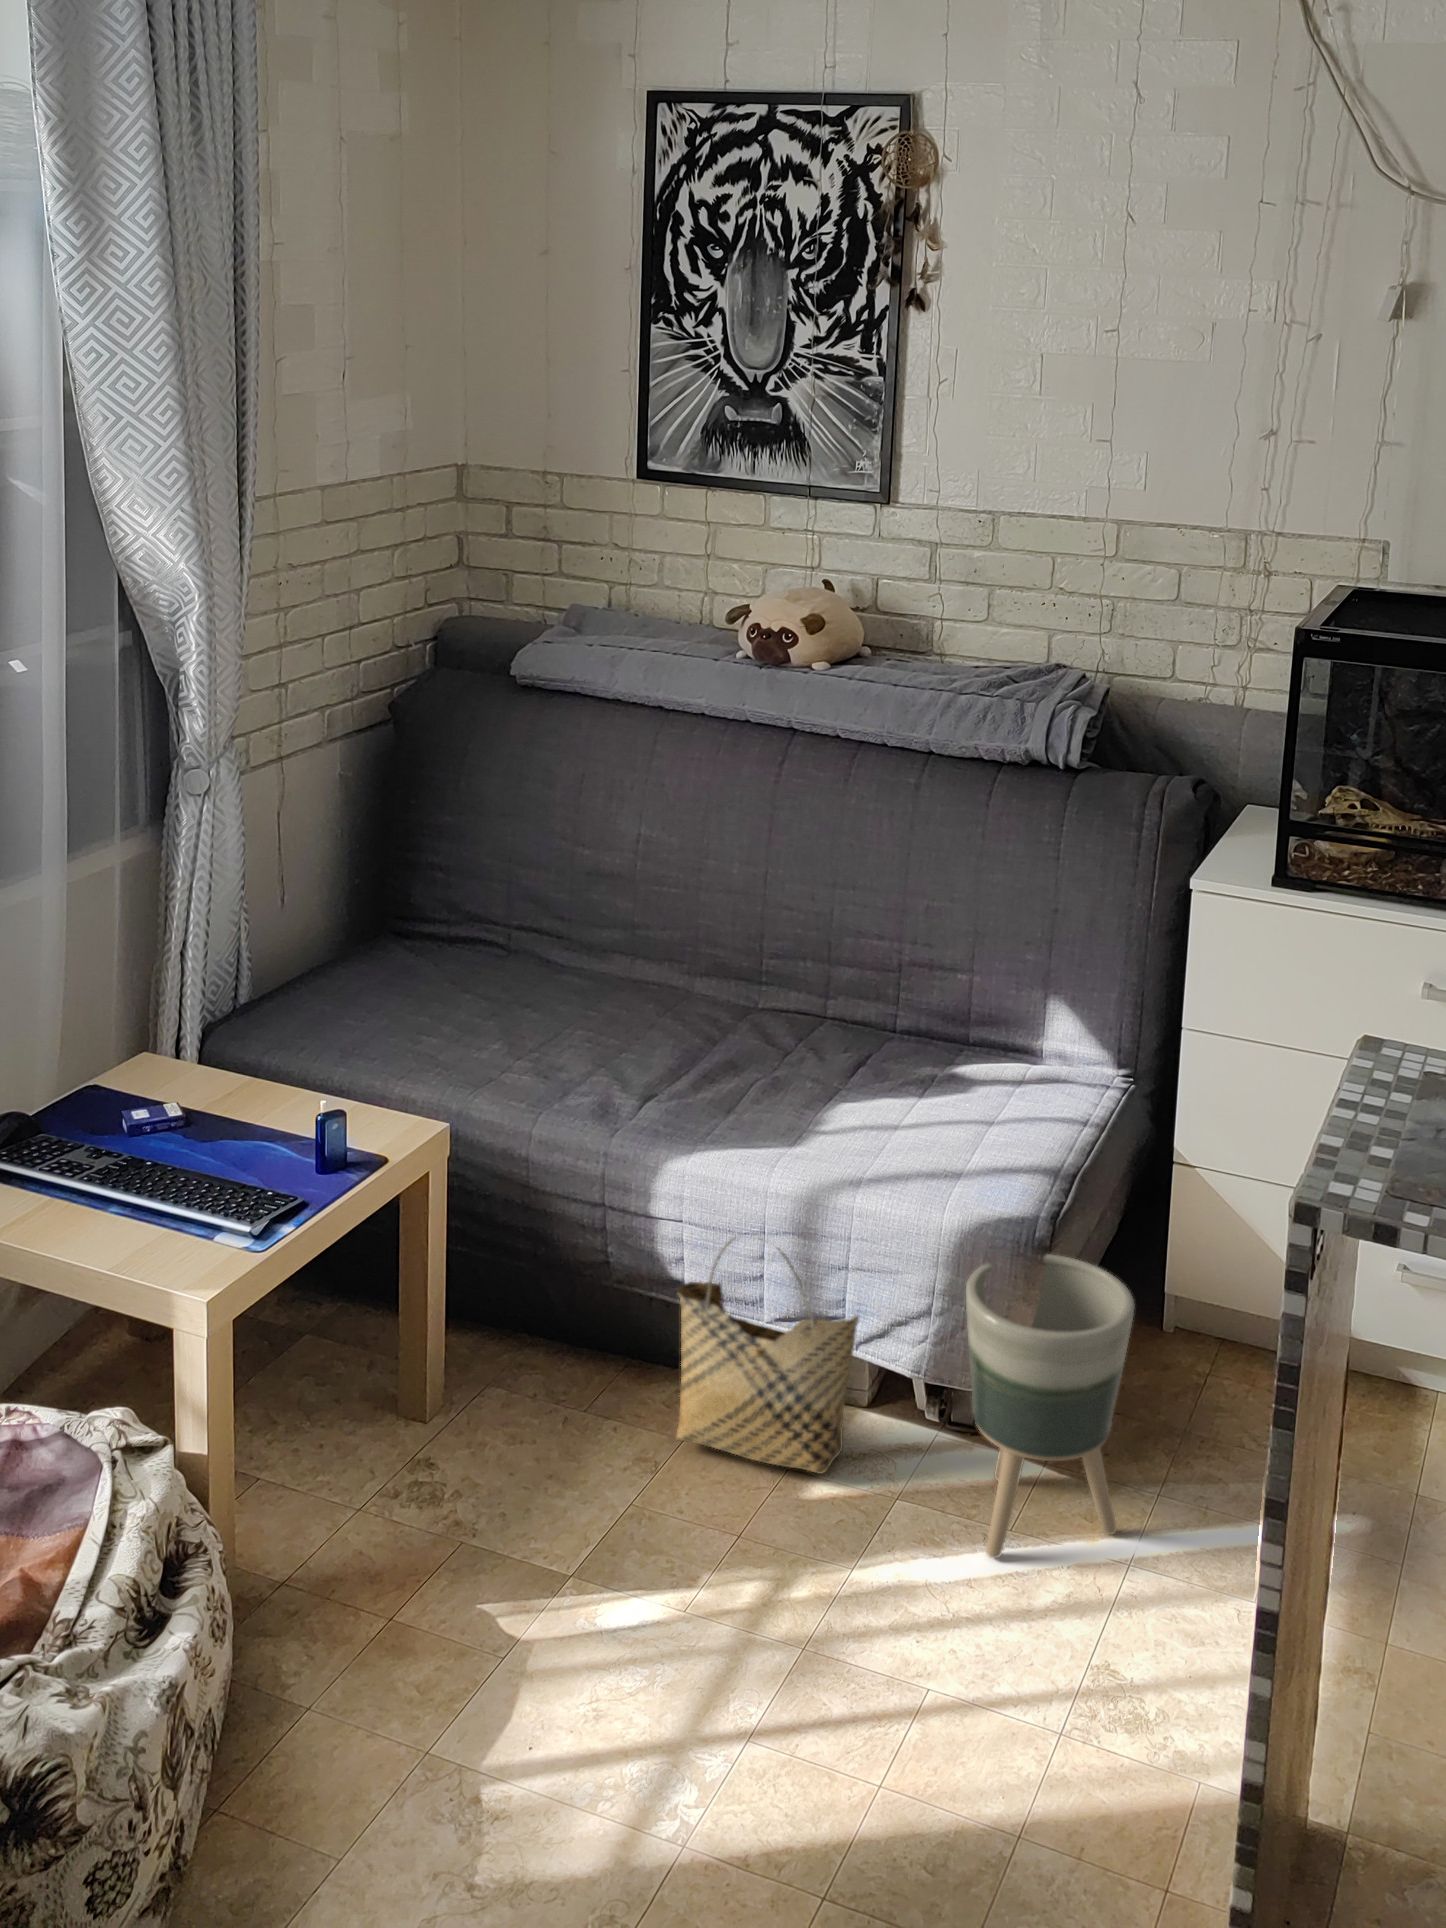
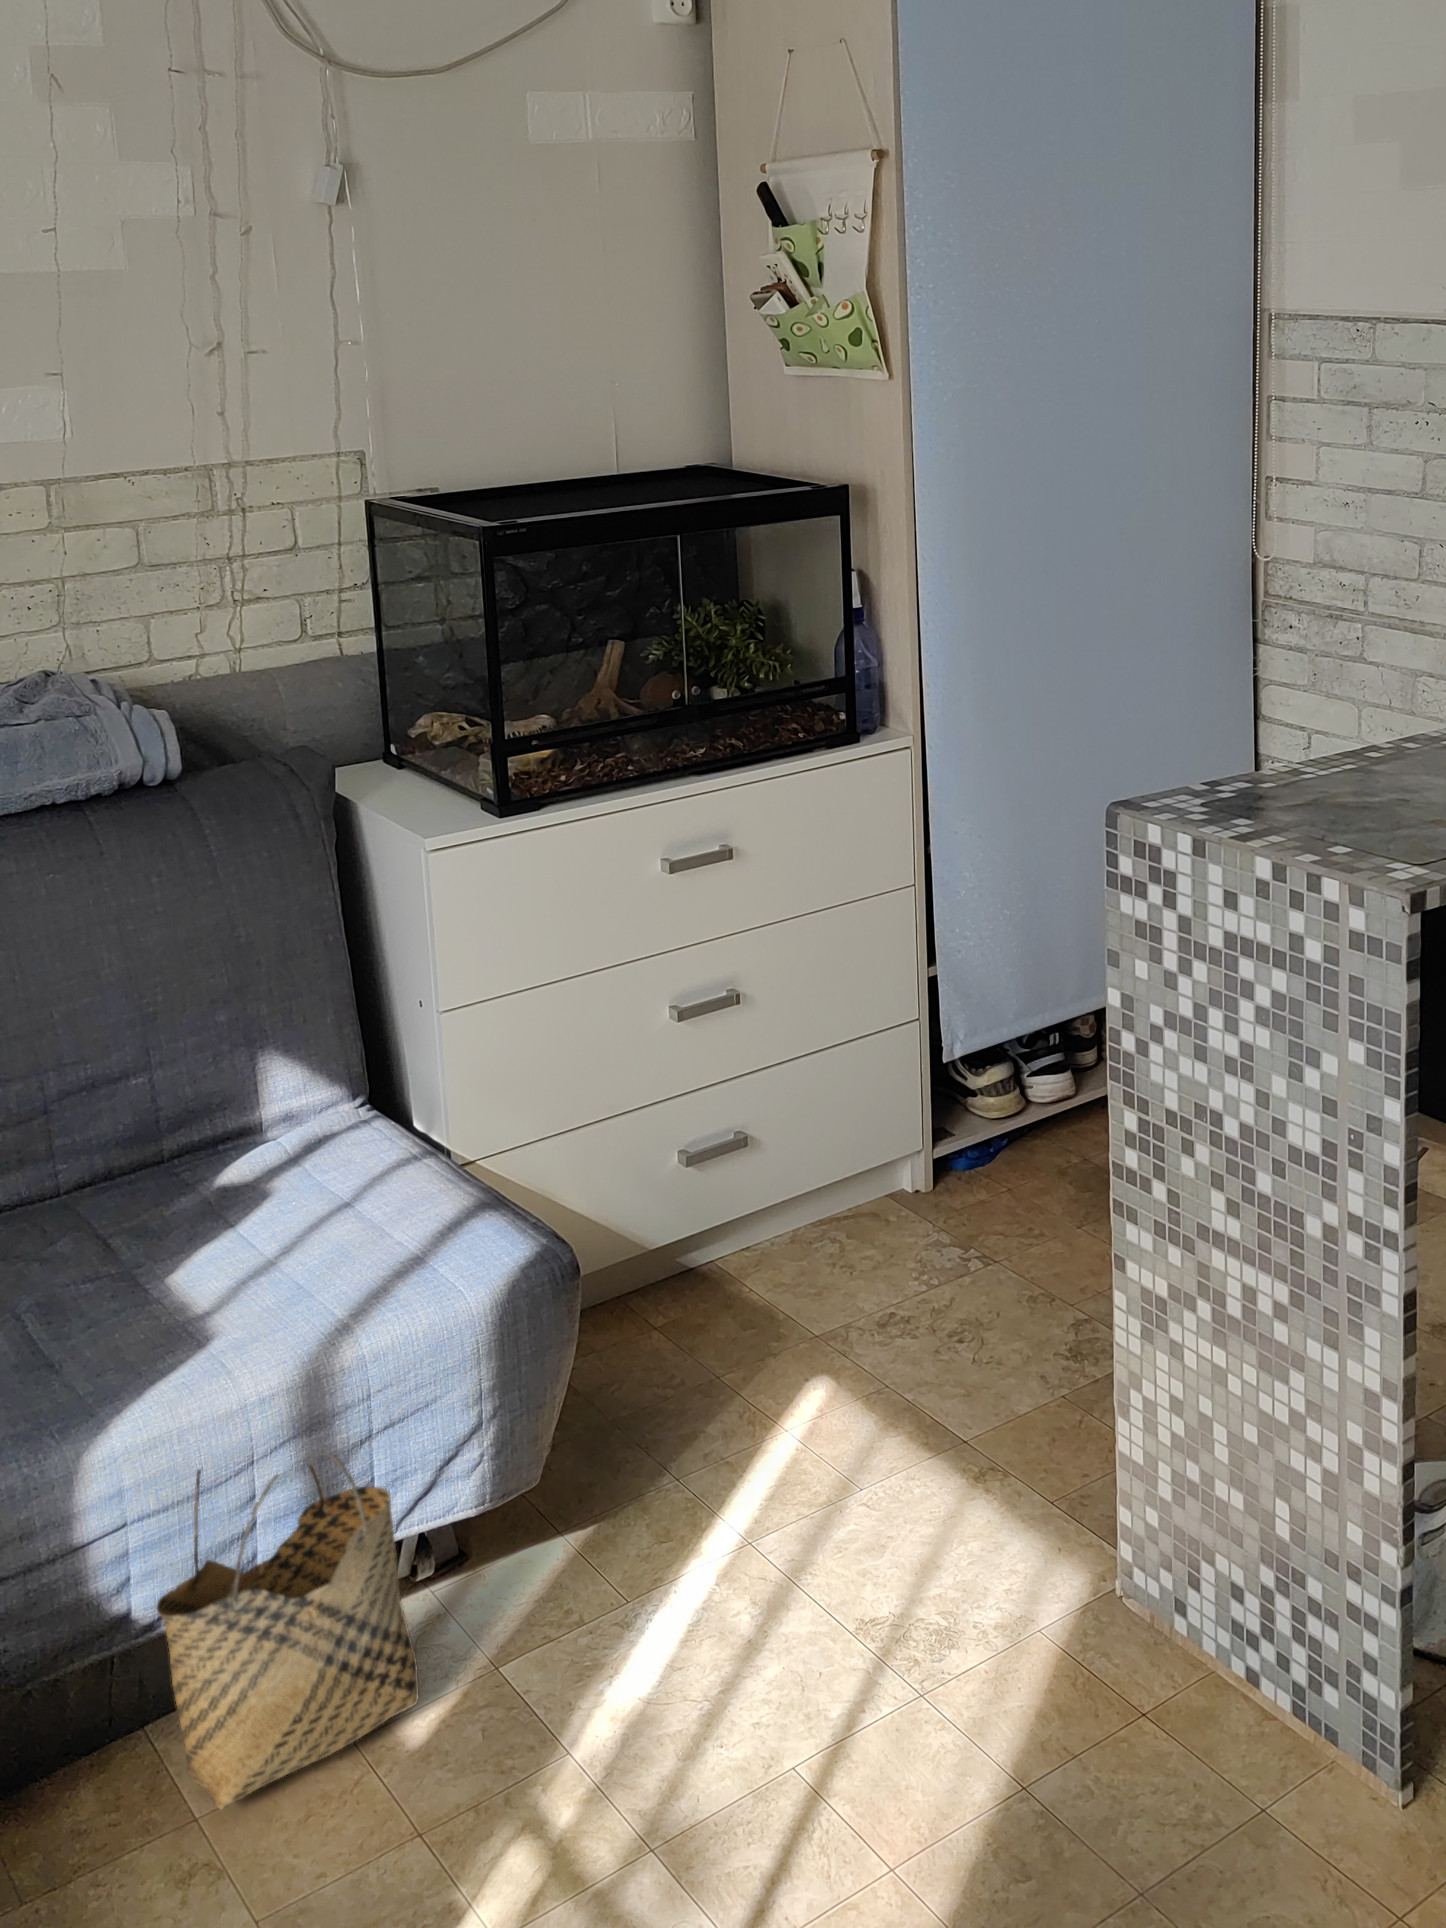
planter: present [966,1255,1134,1558] -> none [516,1269,713,1635]

